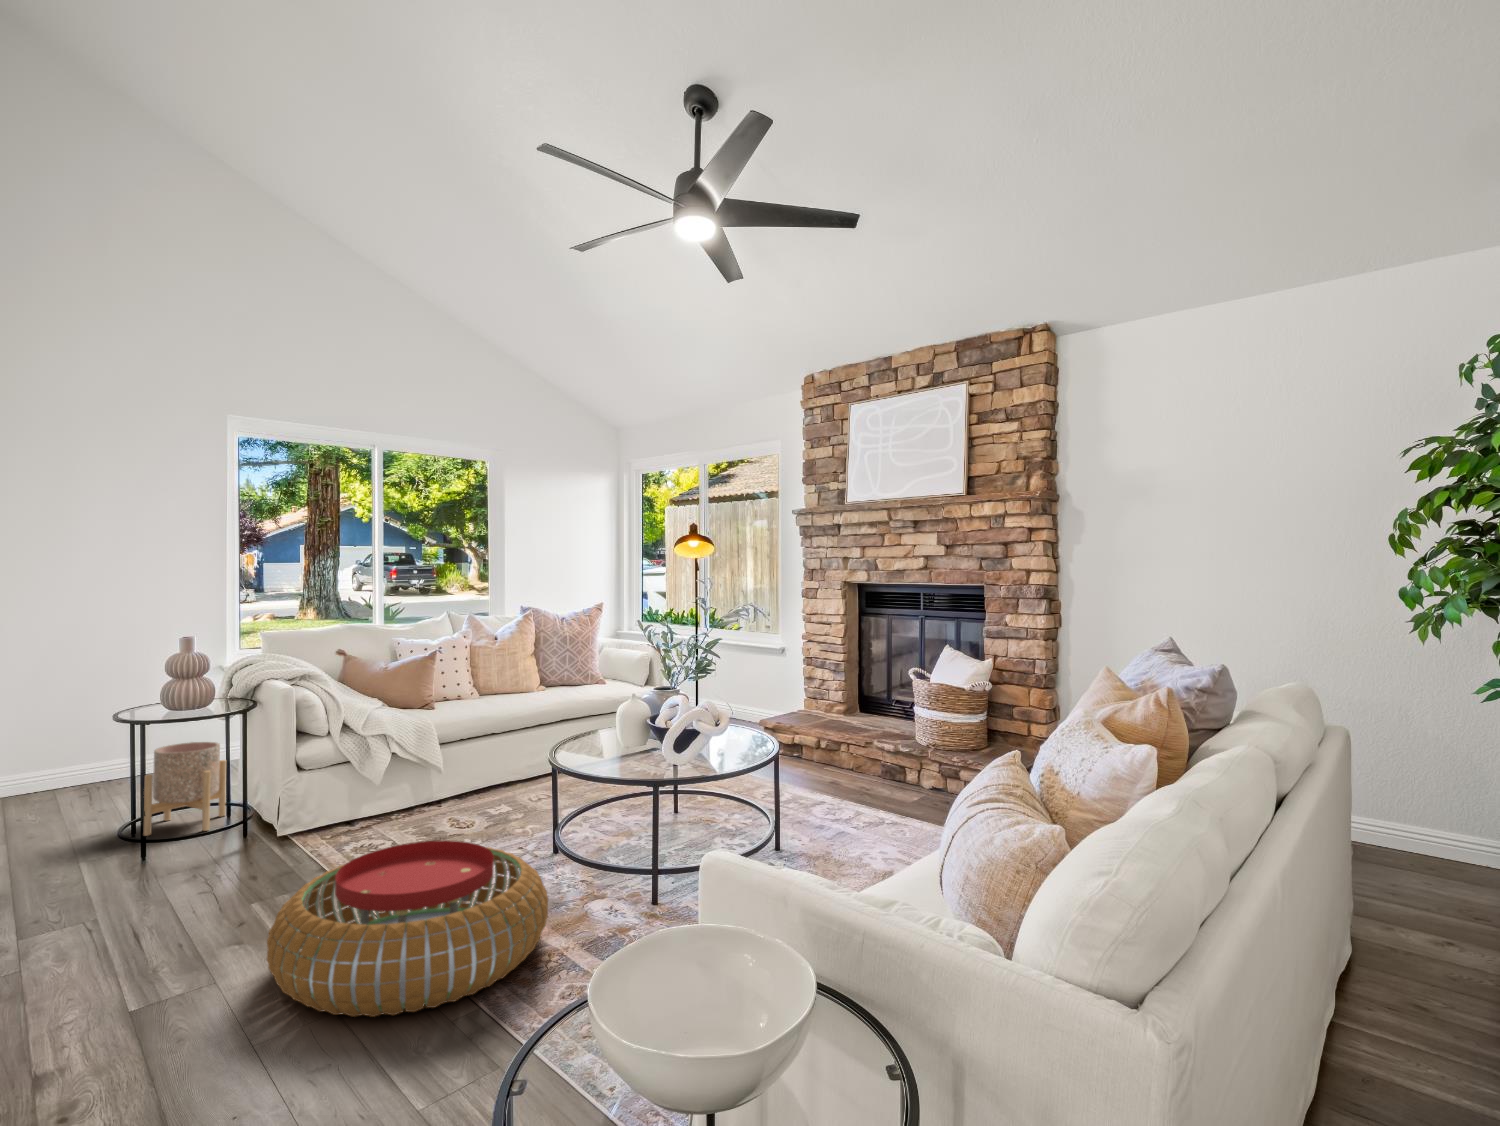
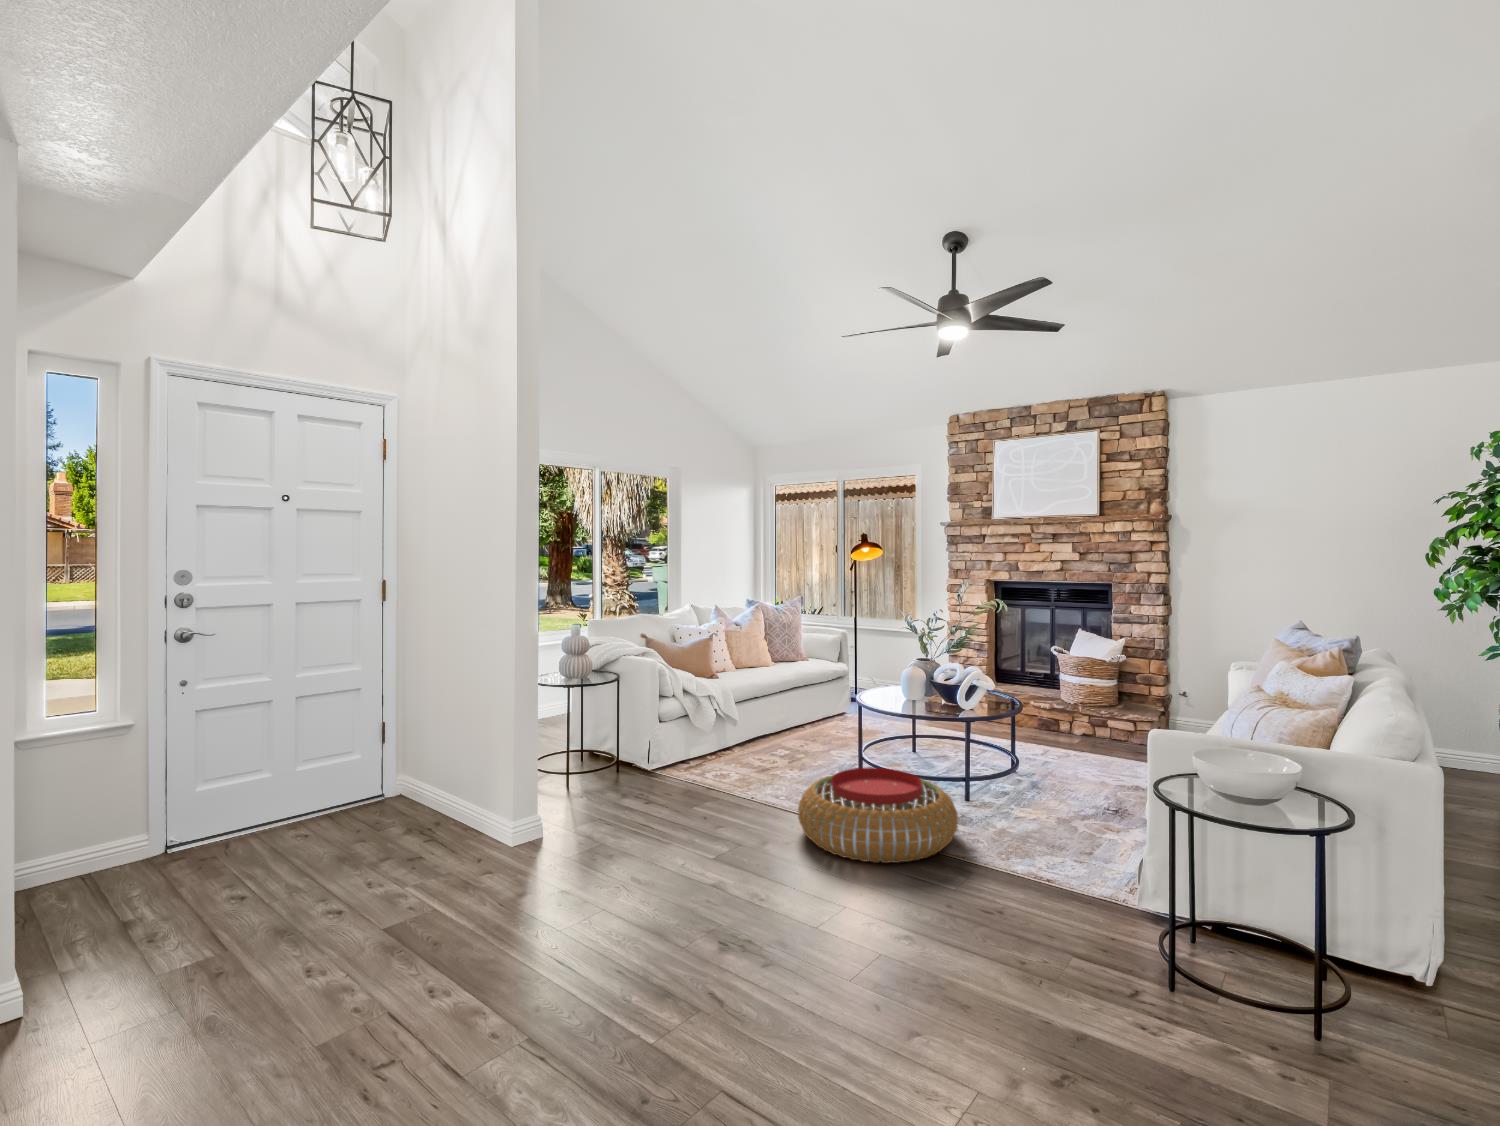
planter: present [144,742,226,836] -> none [573,711,618,777]

